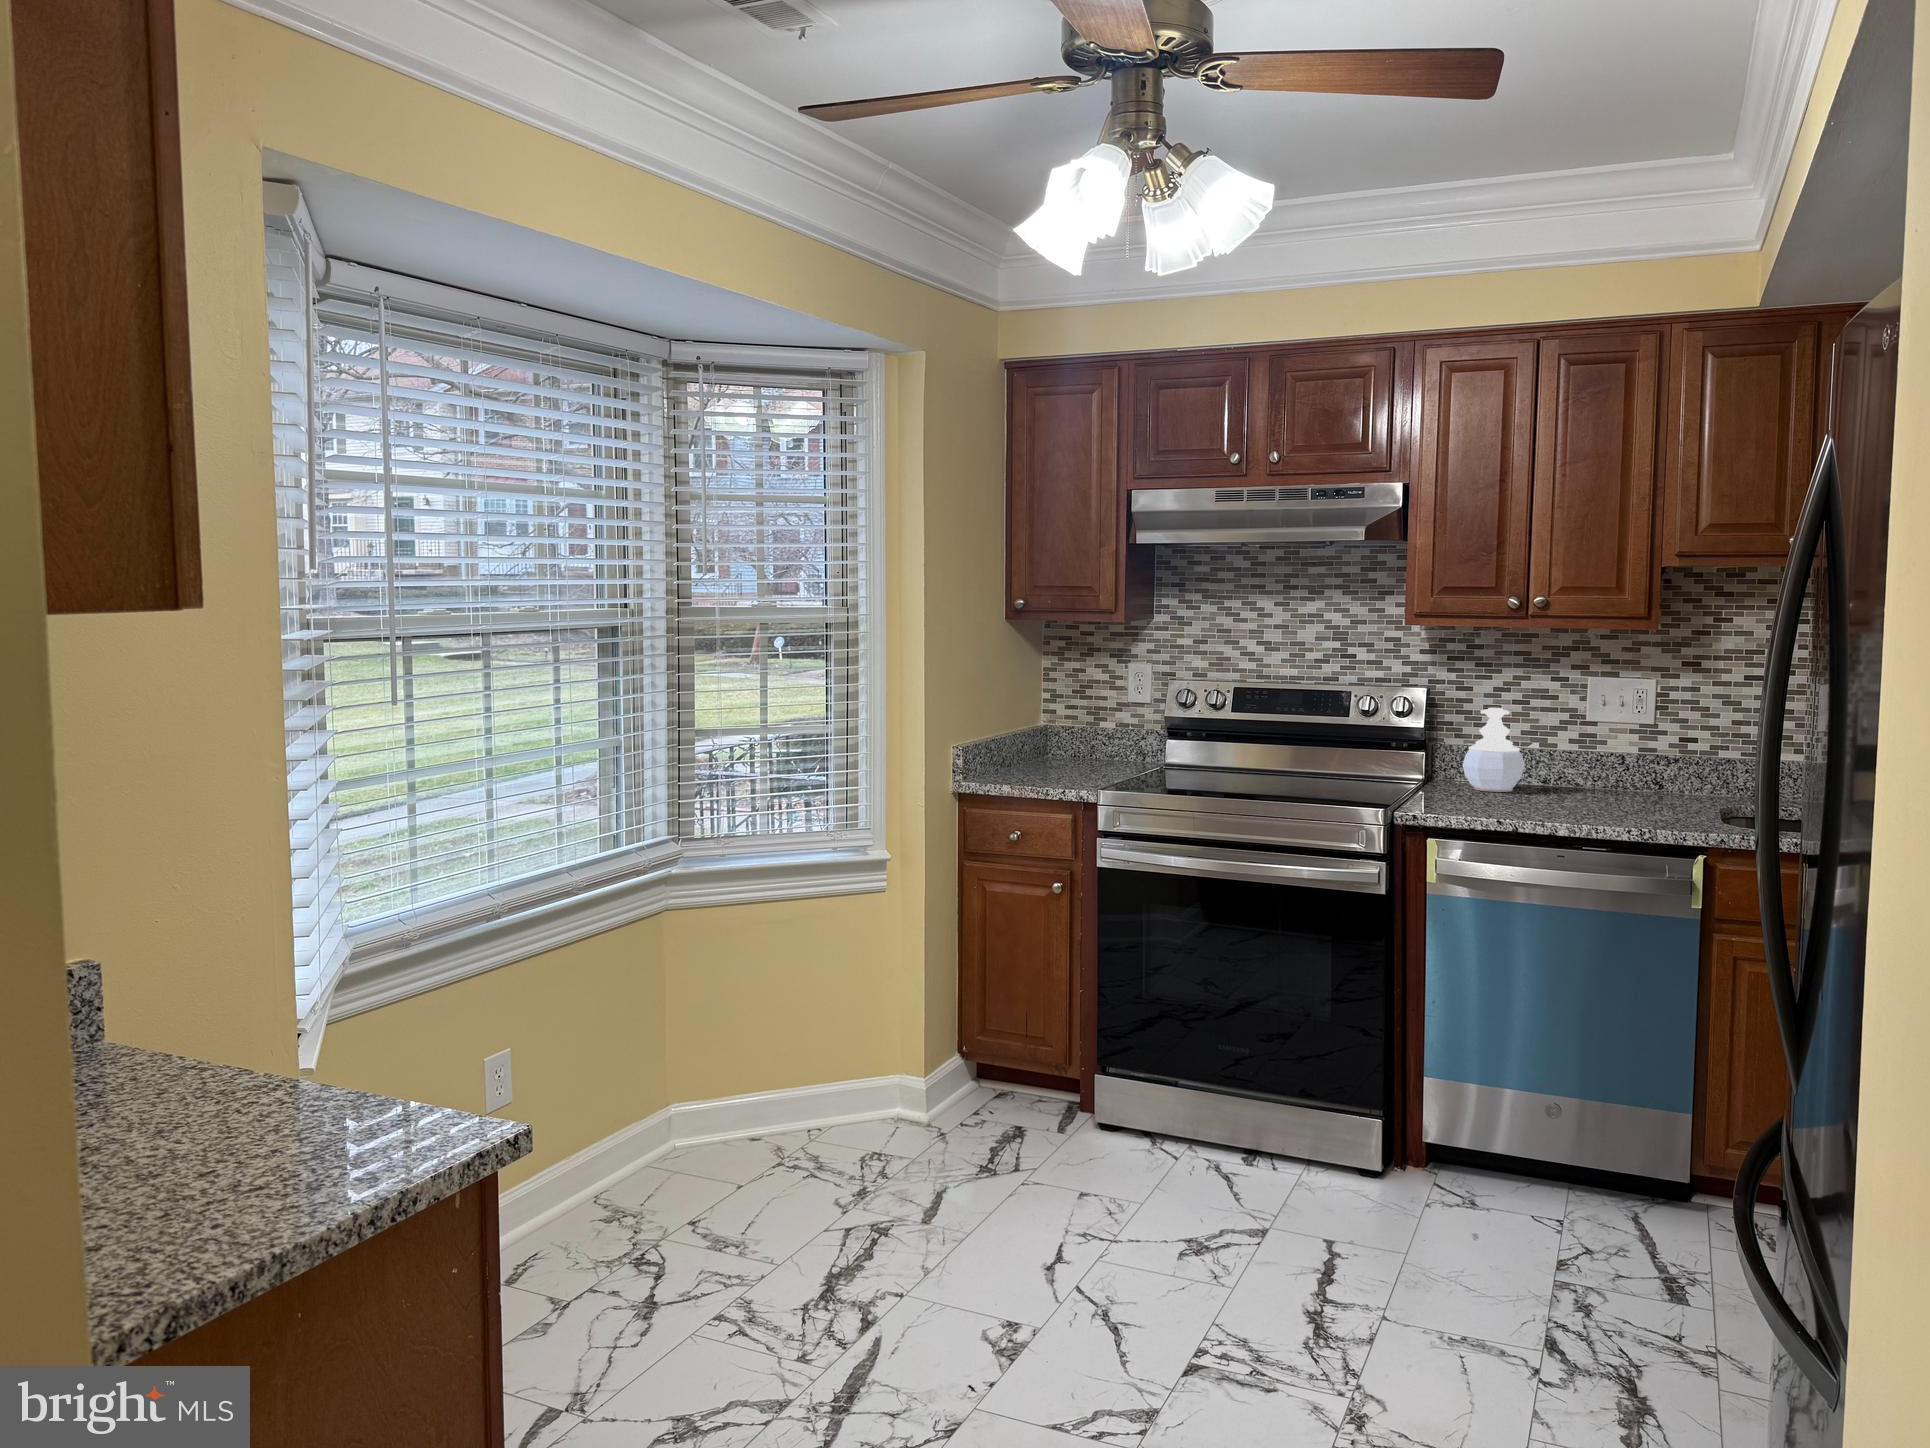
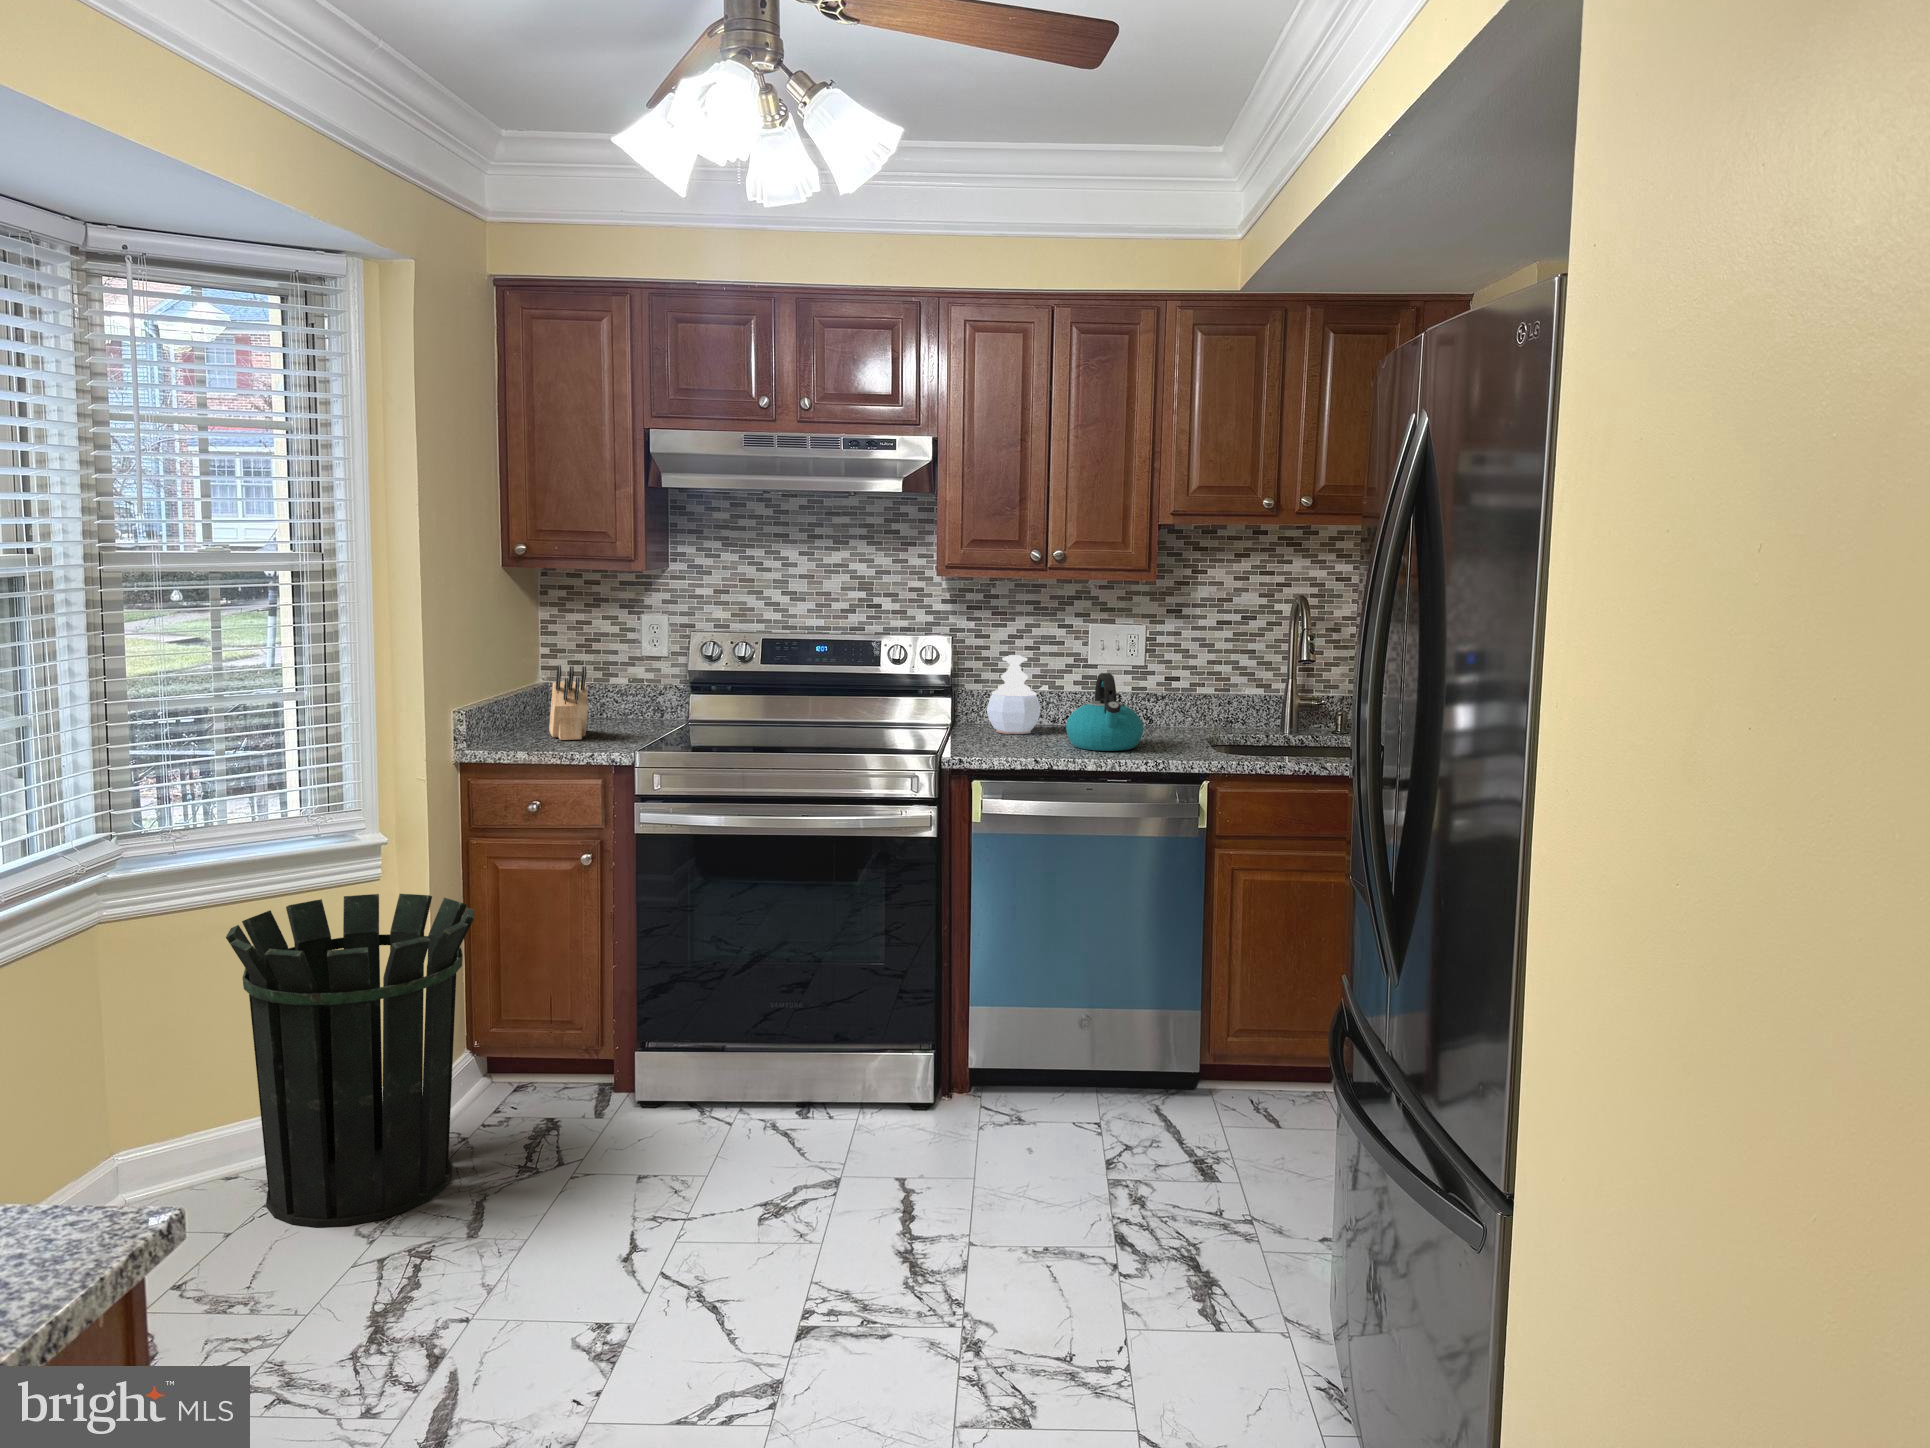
knife block: none [1036,709,1066,778] -> present [549,665,588,740]
kettle: none [1544,729,1635,814] -> present [1066,673,1143,751]
waste bin: none [752,905,948,1192] -> present [226,894,474,1227]

